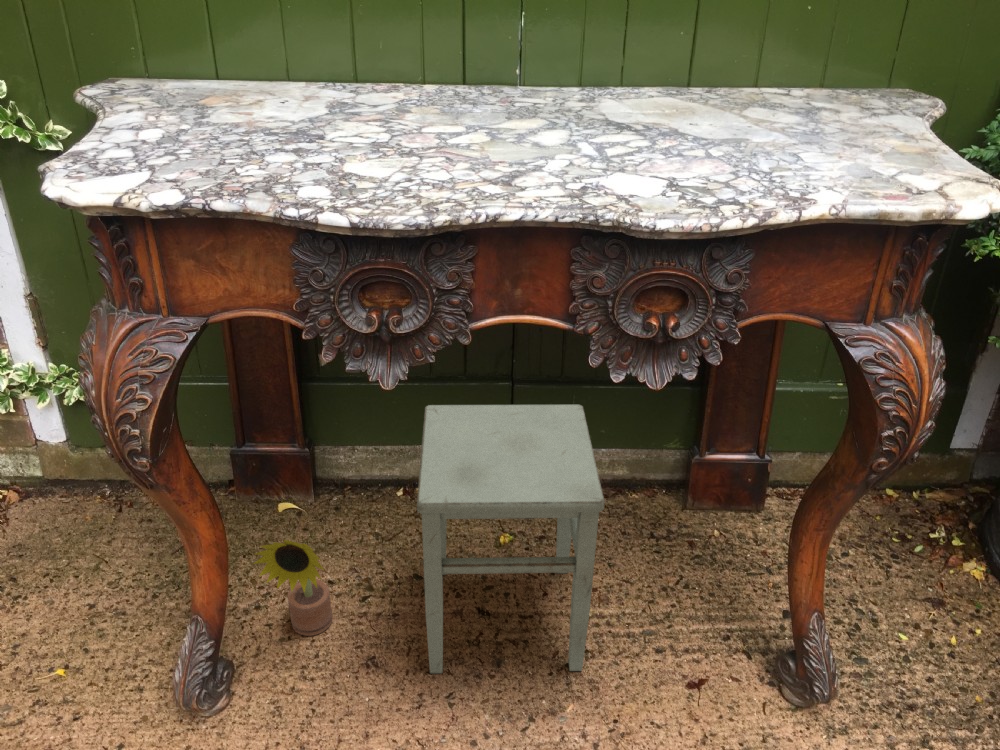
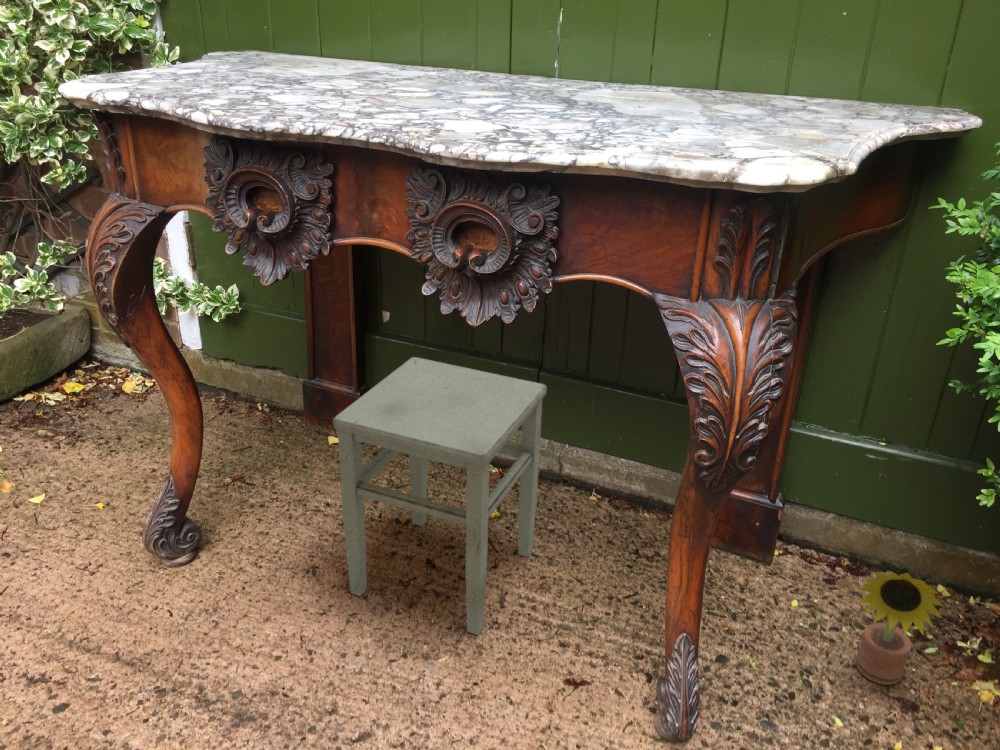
decorative plant: present [254,540,332,636] -> present [856,572,942,685]

